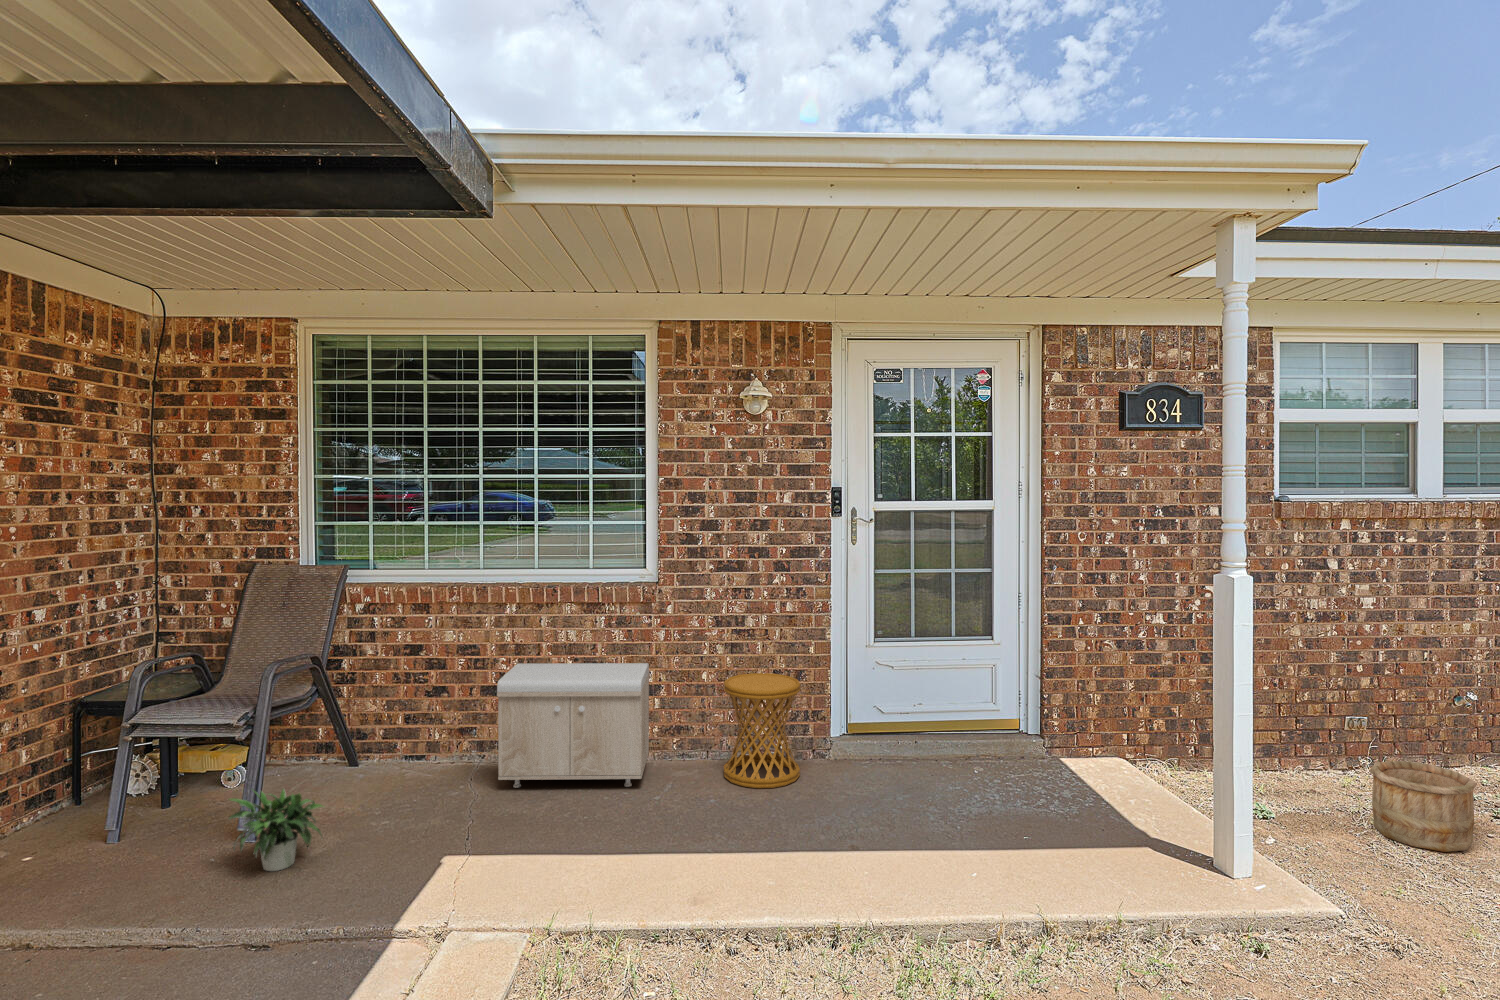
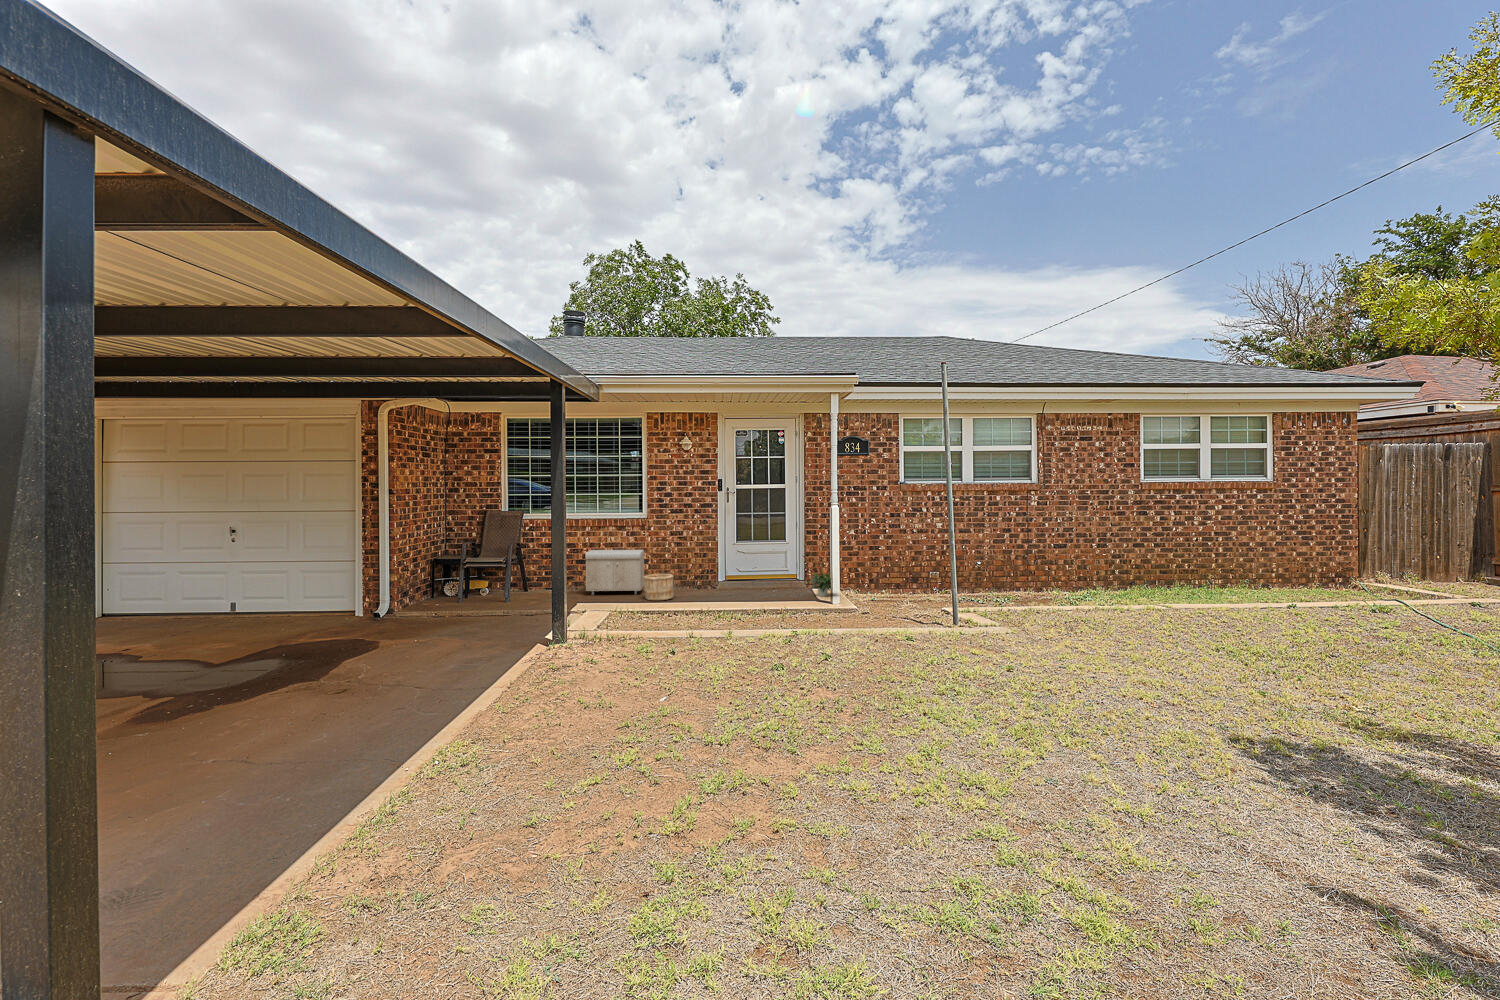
side table: present [724,673,801,788] -> none [673,554,703,594]
wooden bucket: present [1369,761,1477,852] -> present [643,574,674,601]
potted plant: present [212,789,323,871] -> present [809,573,833,596]

